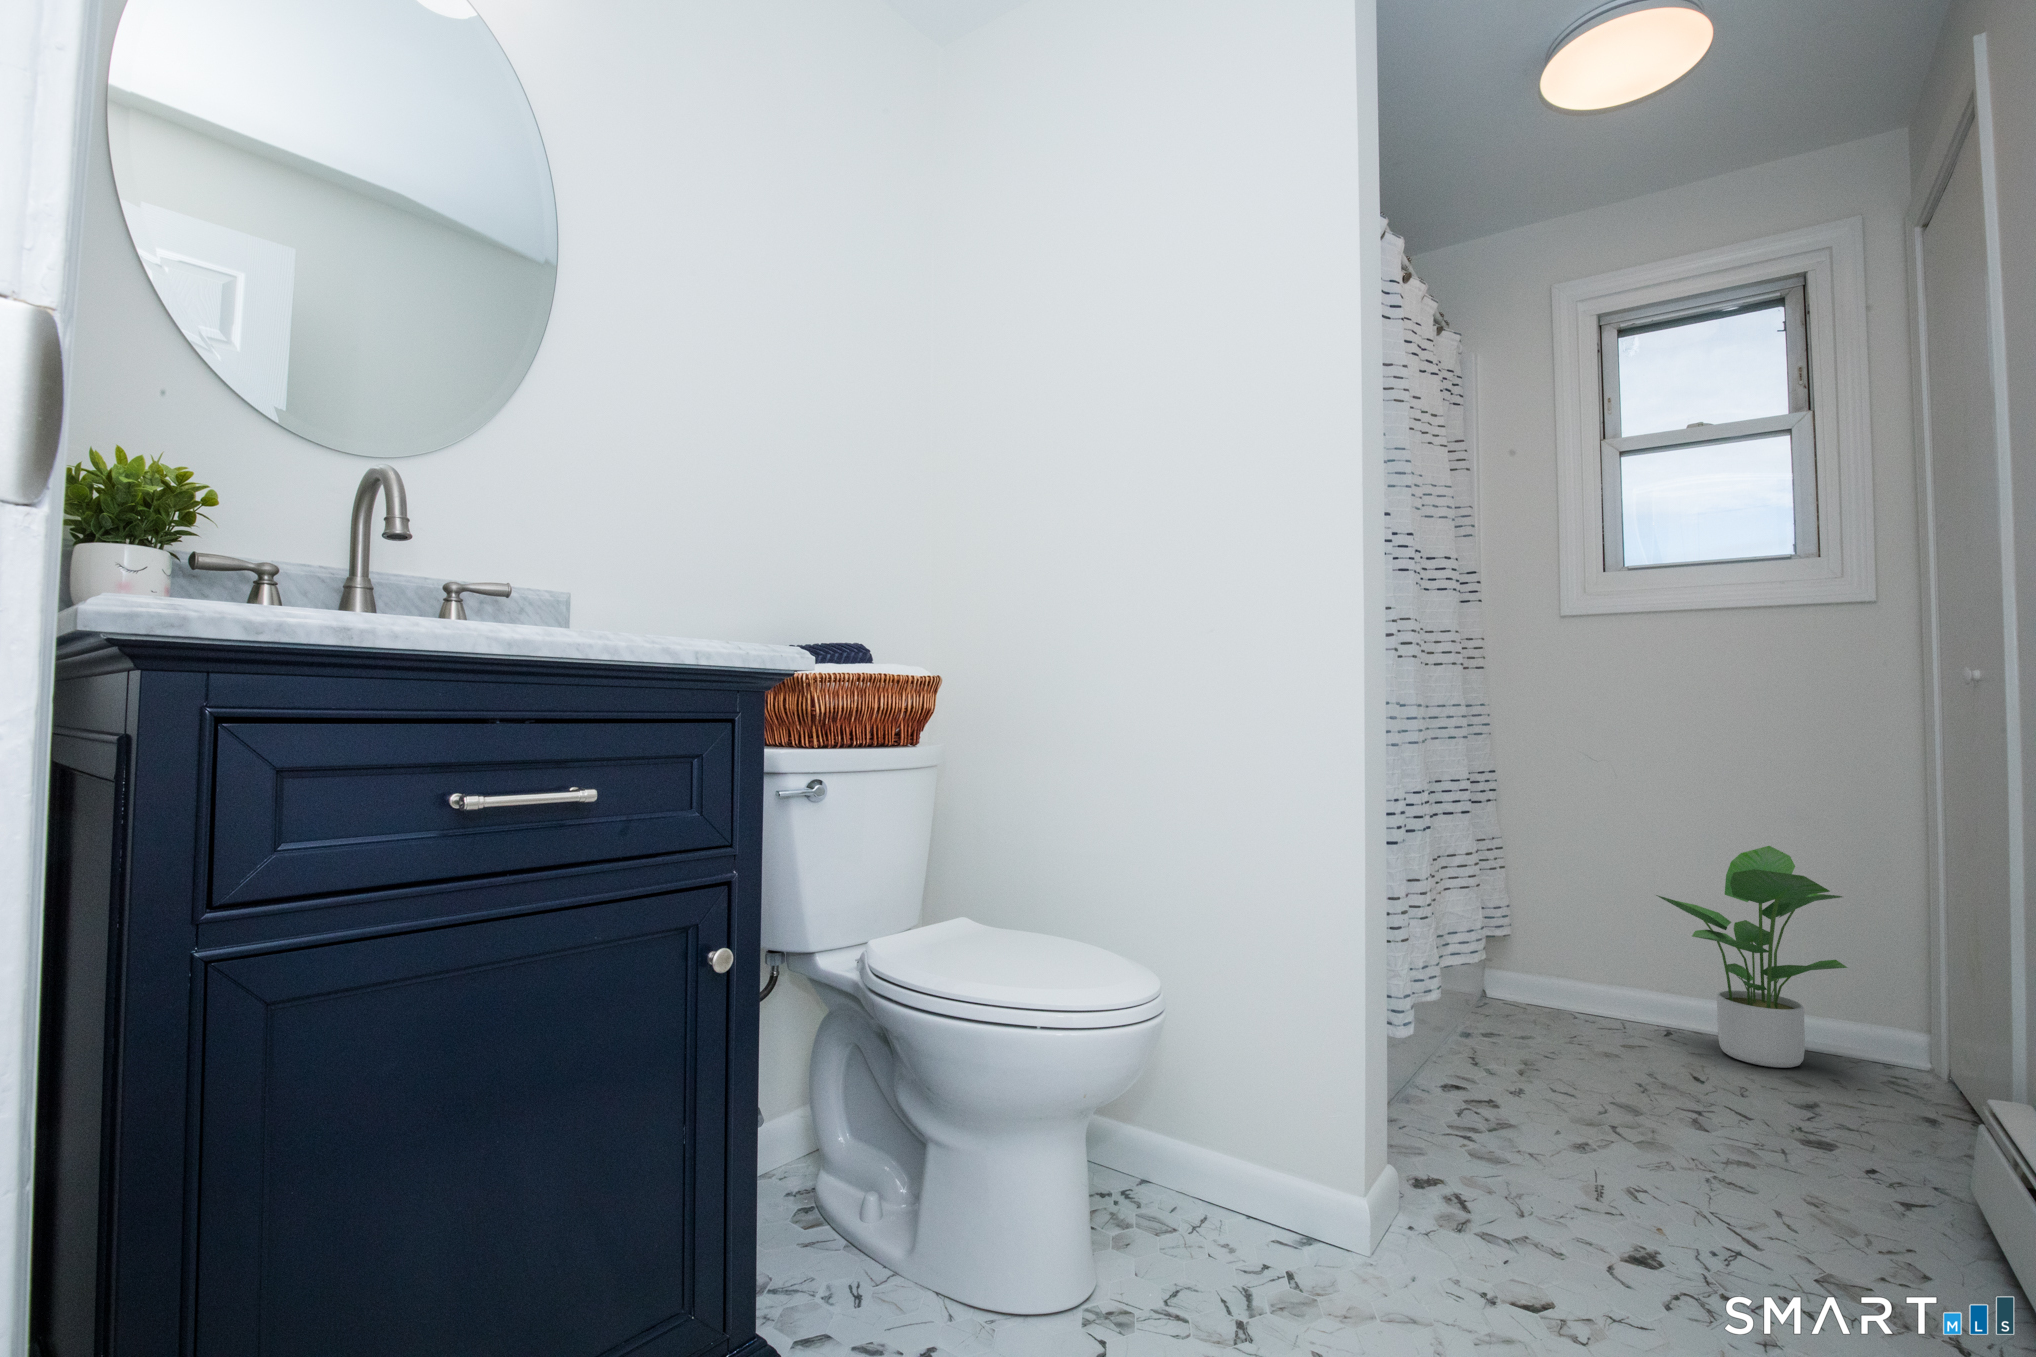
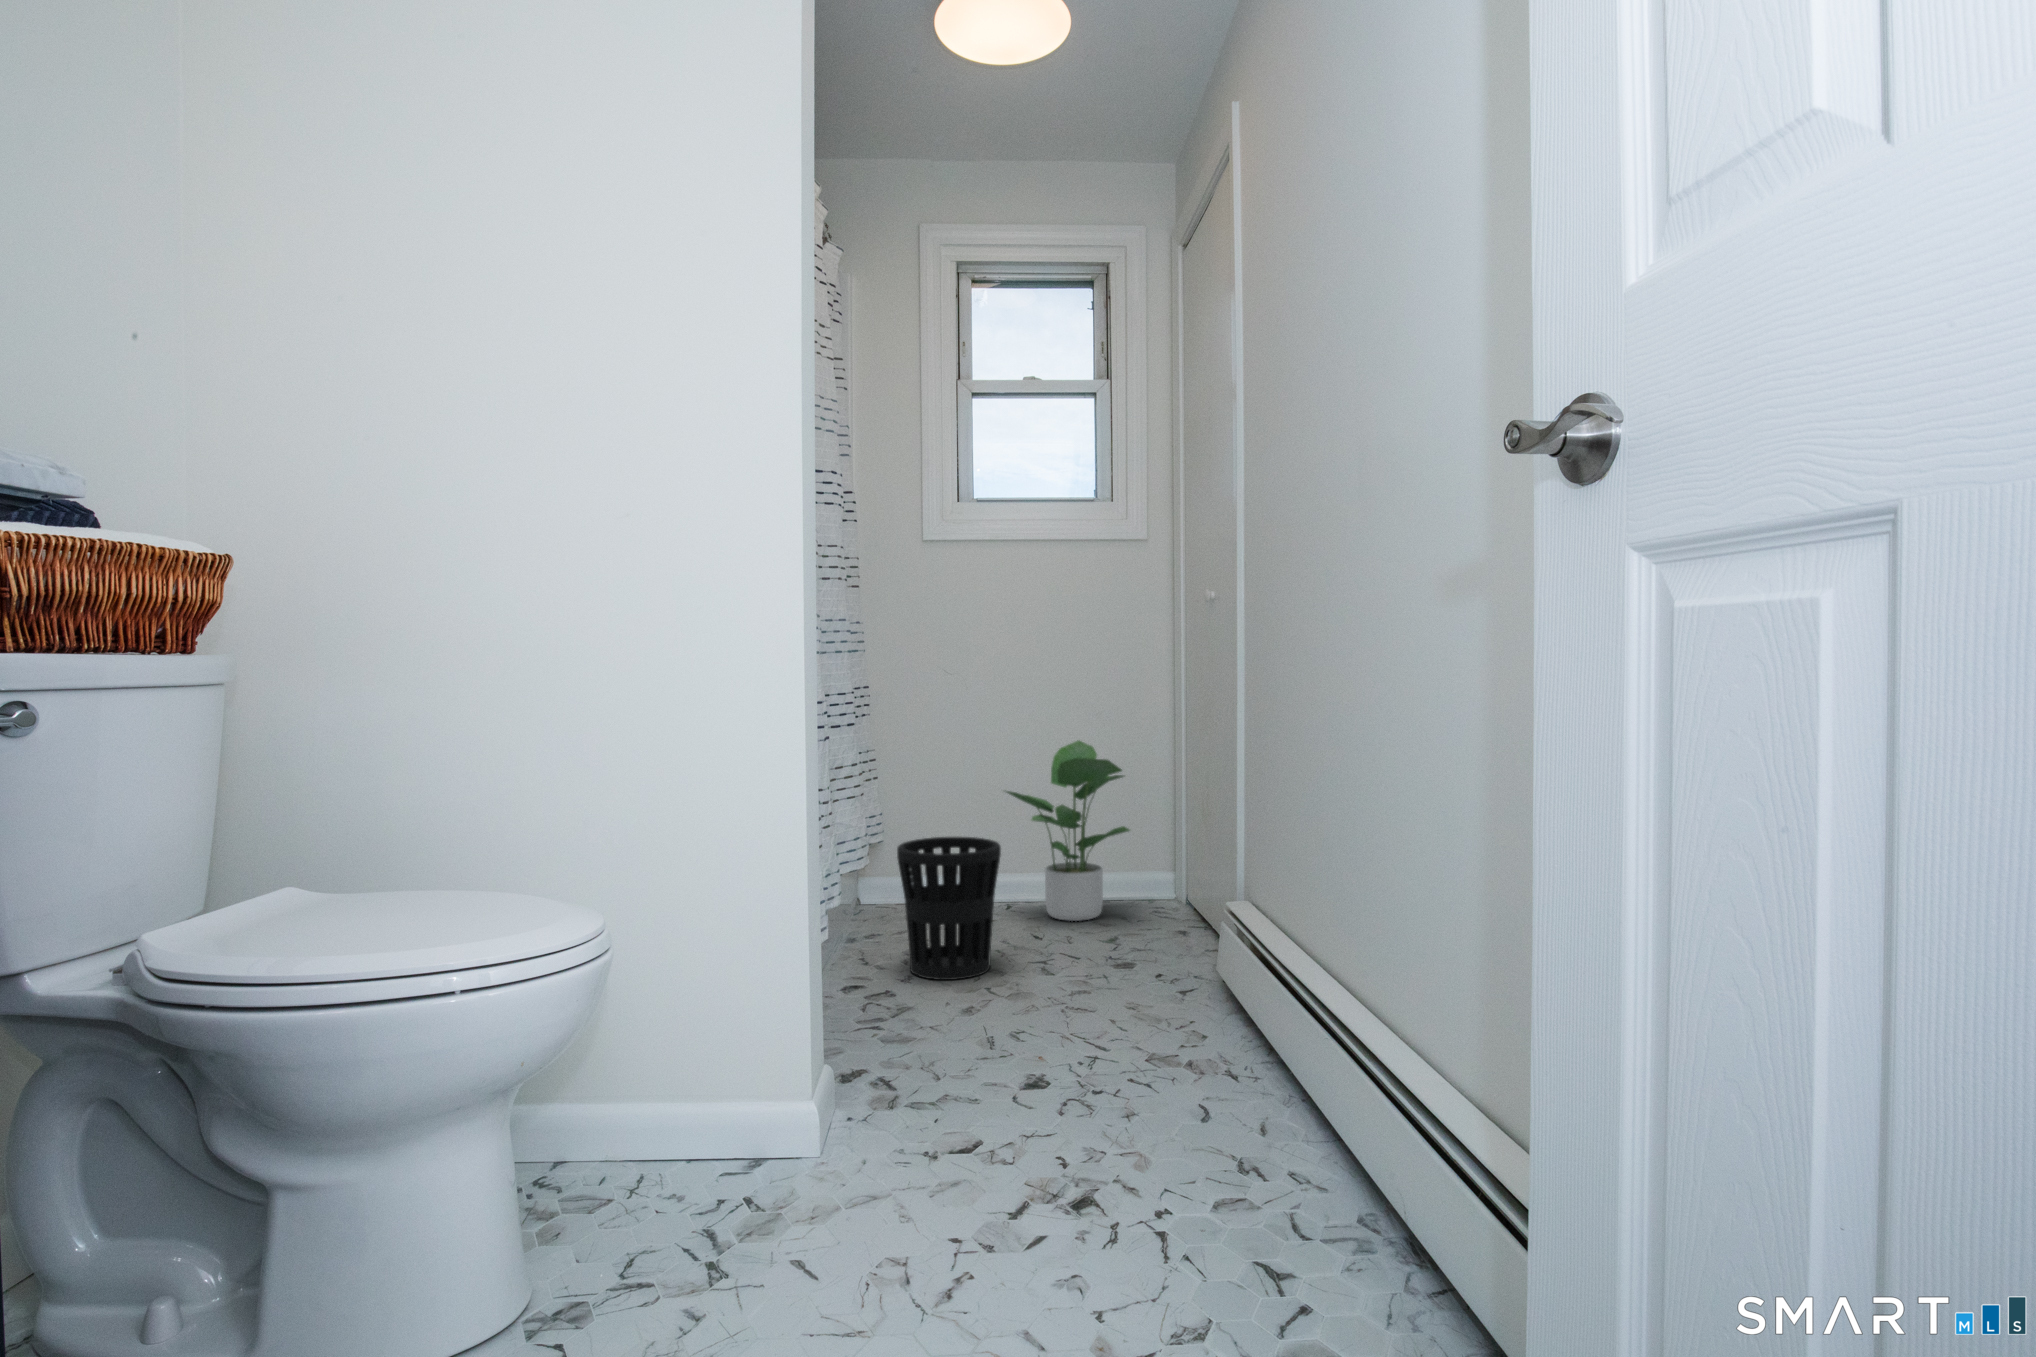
wastebasket: none [1508,939,1638,1105] -> present [897,837,1001,980]

